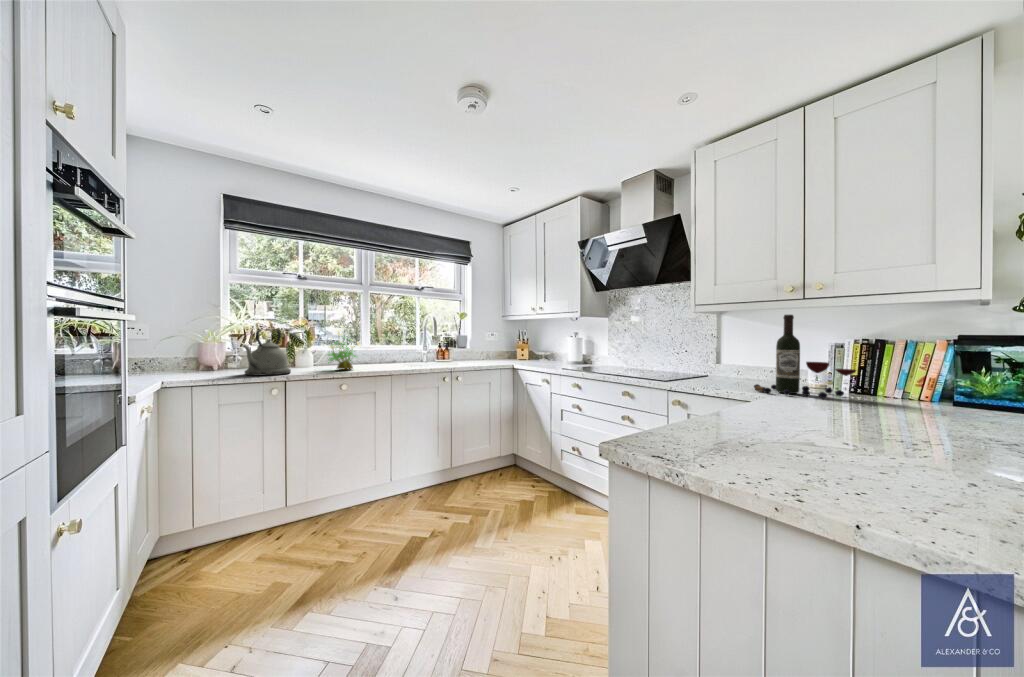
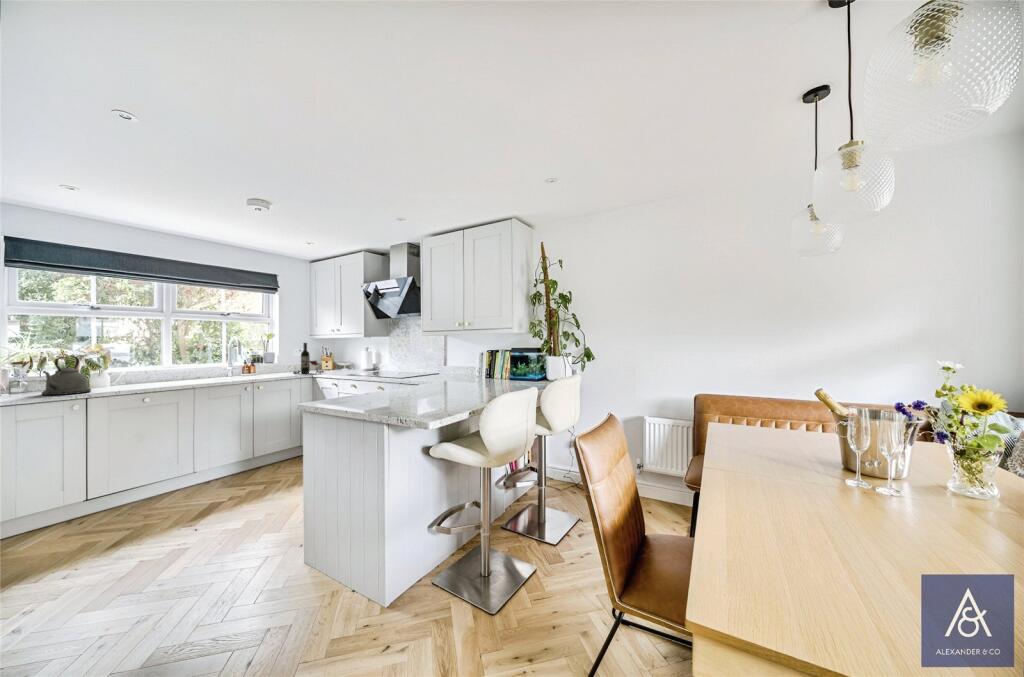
wine bottle: present [754,315,856,398] -> present [293,343,324,374]
potted plant: present [328,330,361,370] -> none [128,350,164,386]

